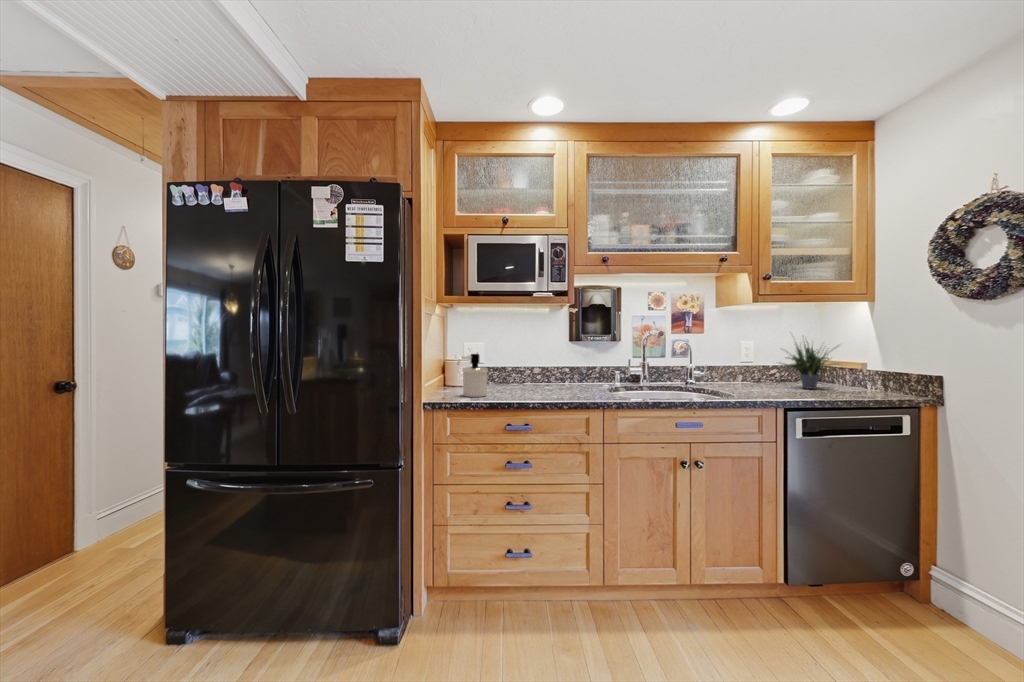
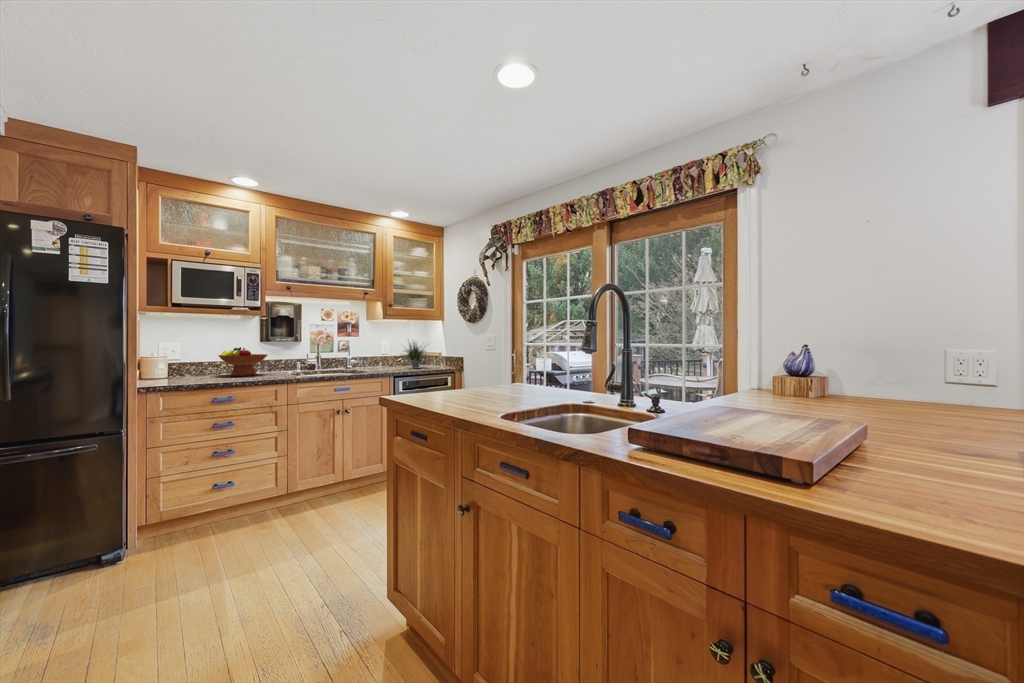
fruit bowl: none [518,349,578,390] -> present [218,347,267,376]
soap dispenser: present [457,354,488,397] -> none [168,351,195,382]

